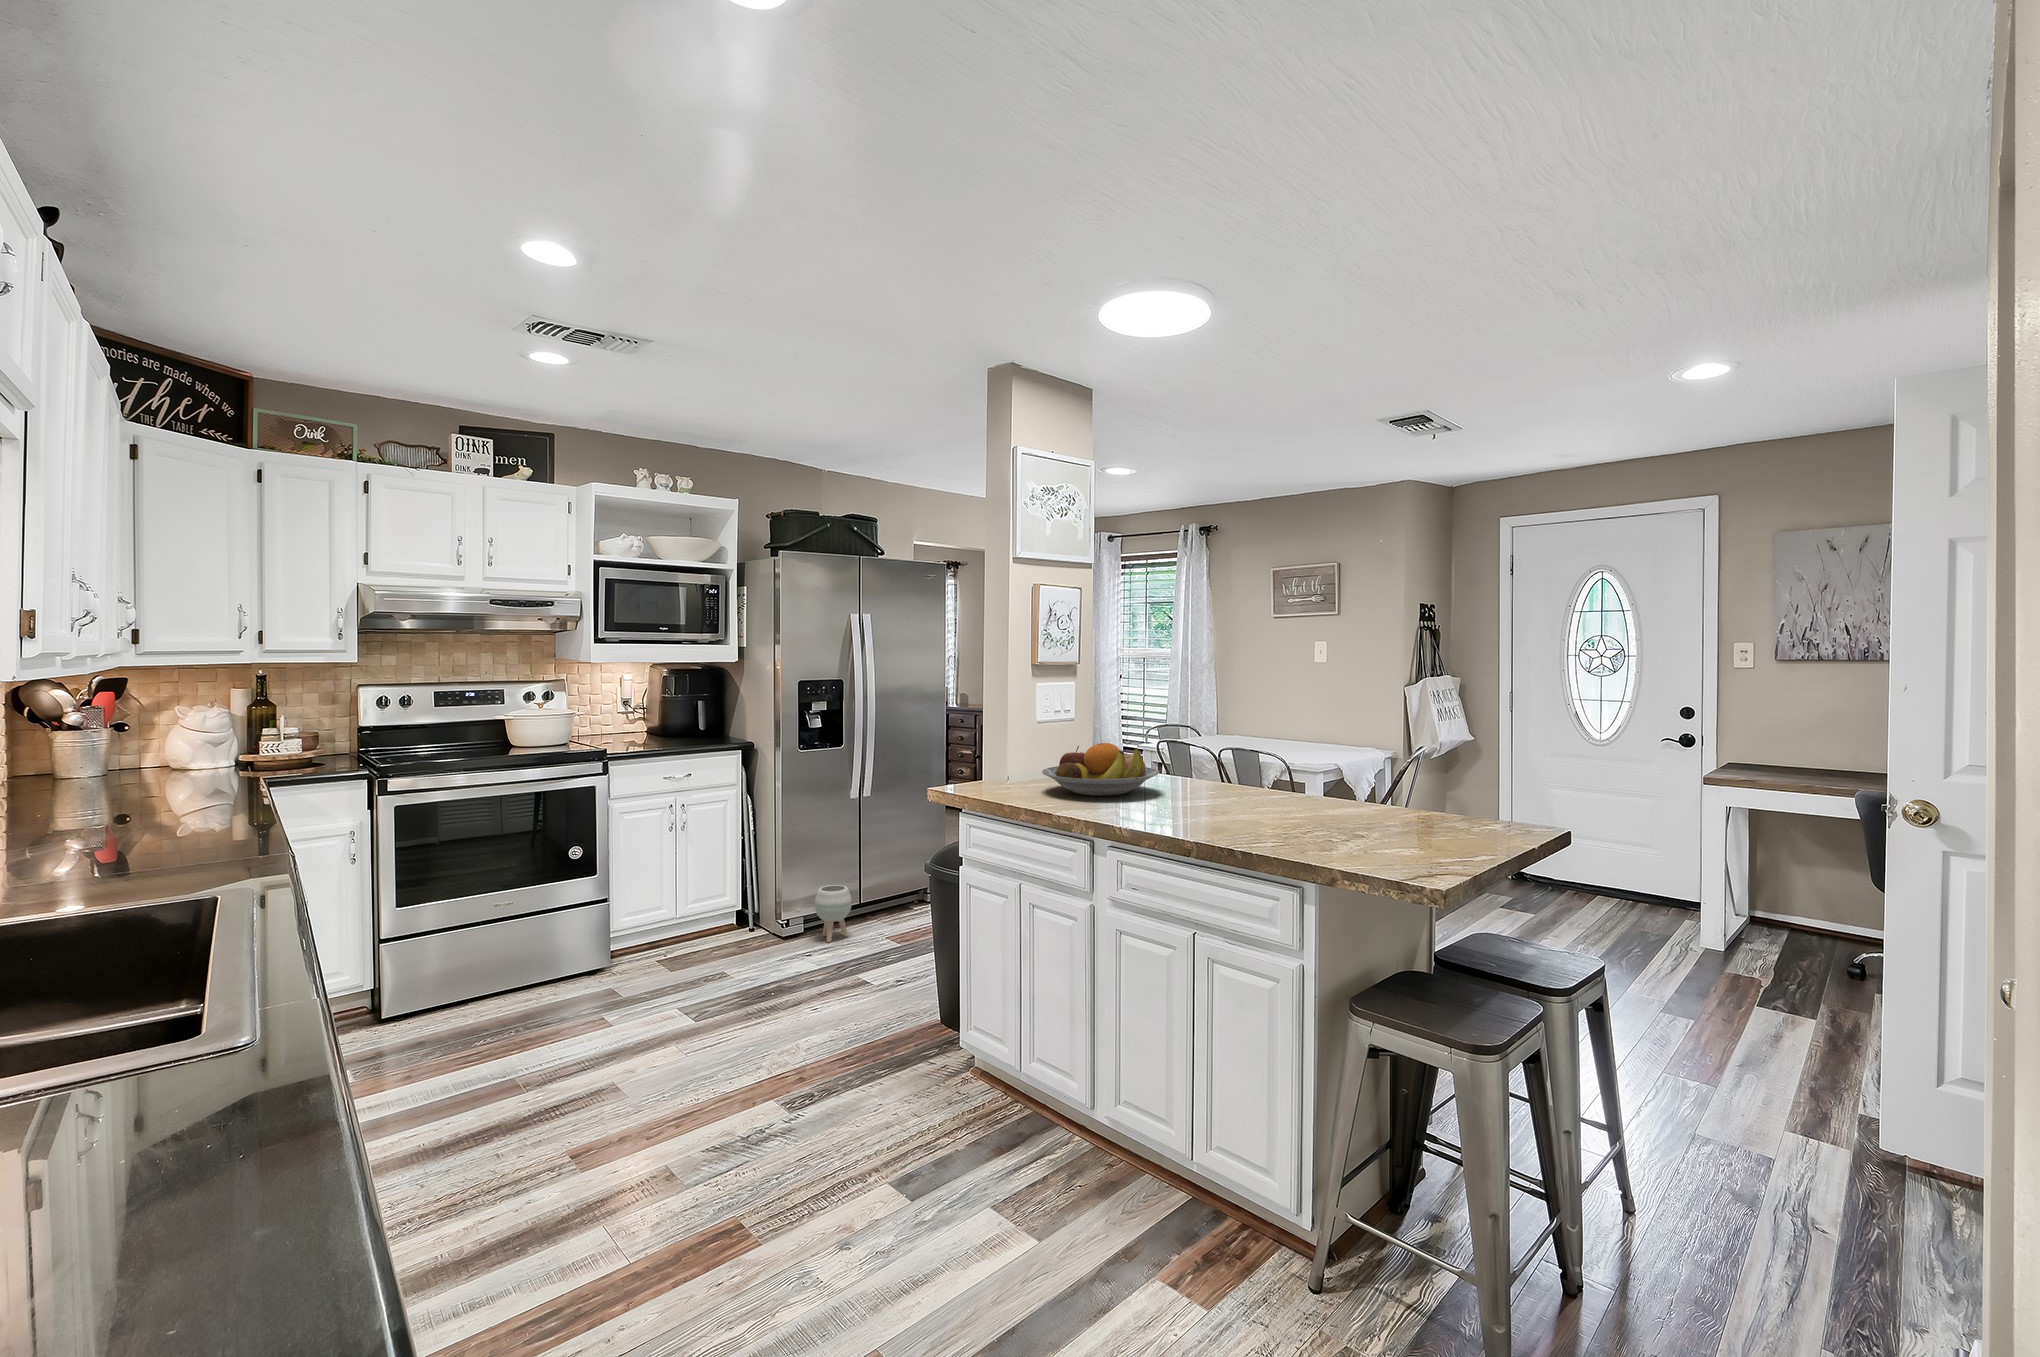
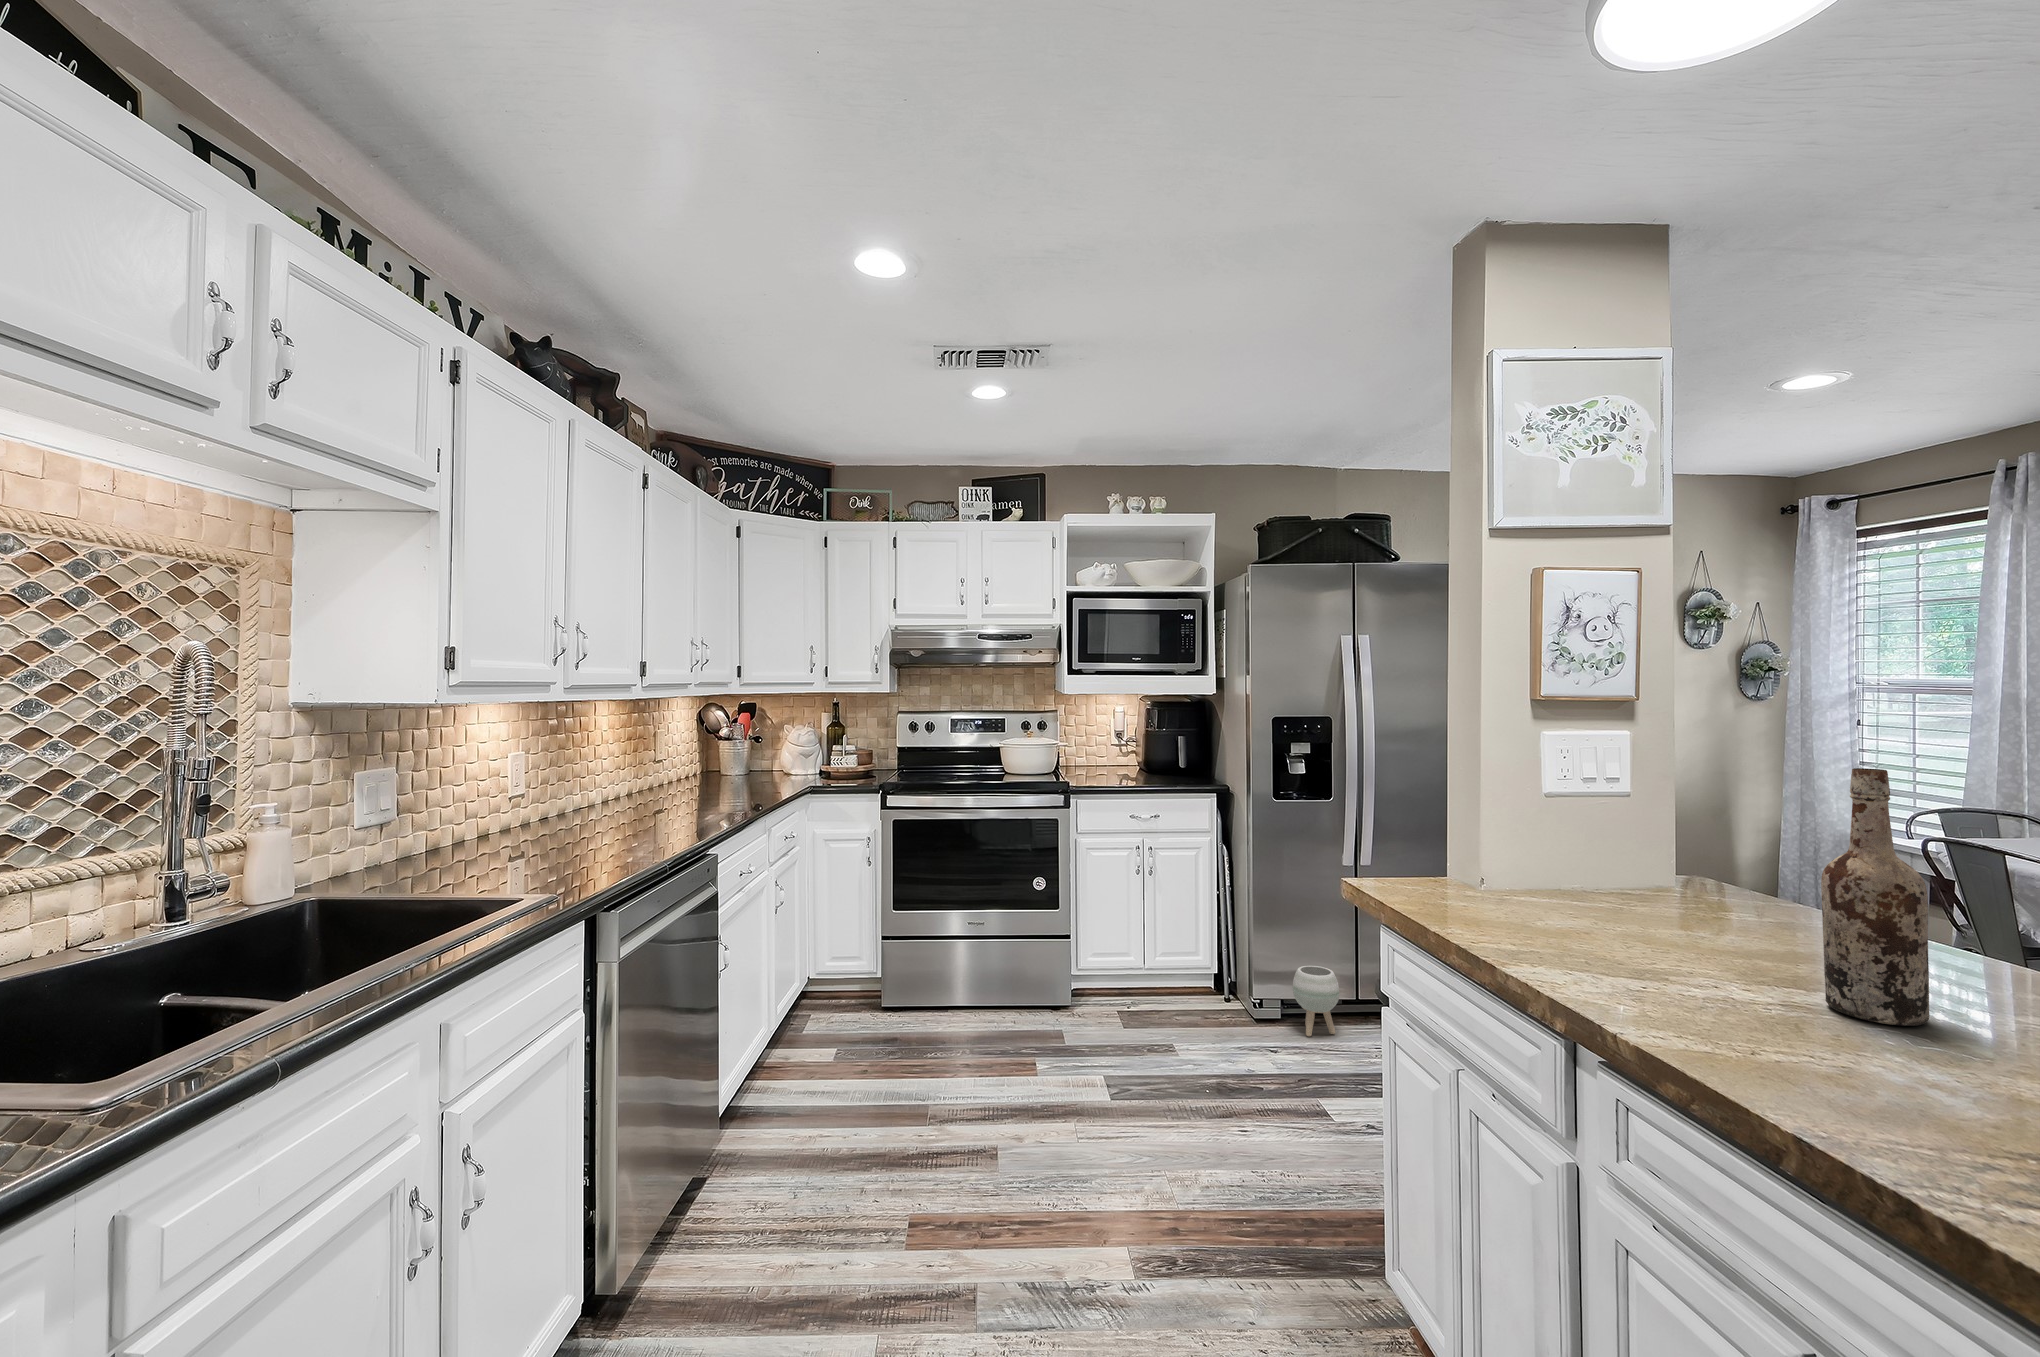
wine bottle: none [1191,696,1226,812] -> present [1821,768,1930,1026]
fruit bowl: present [1042,743,1159,796] -> none [1515,837,1771,937]

